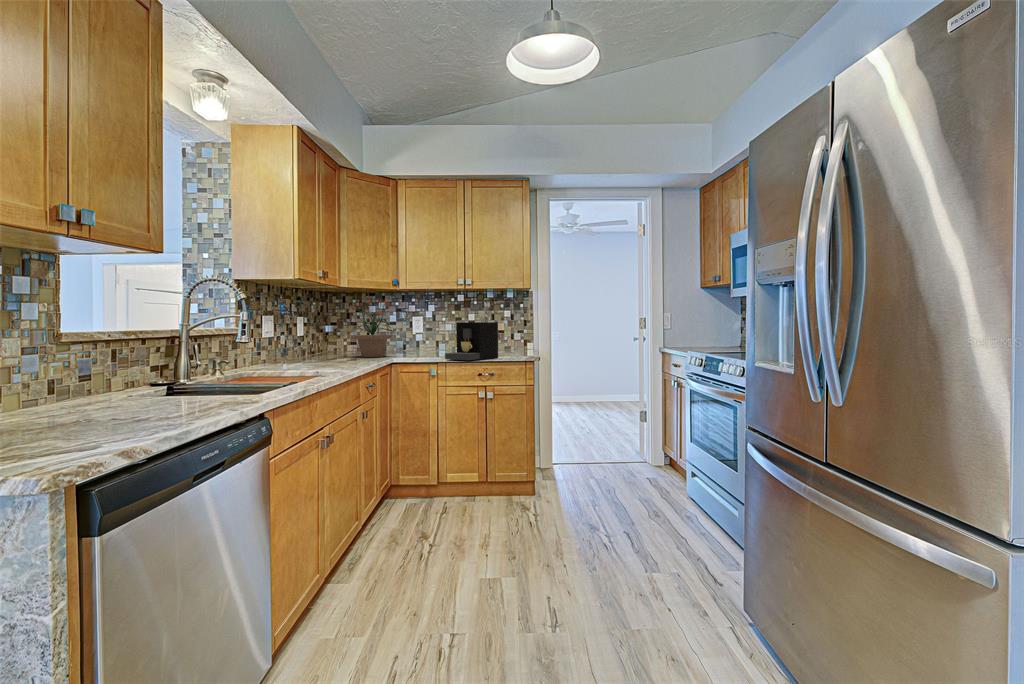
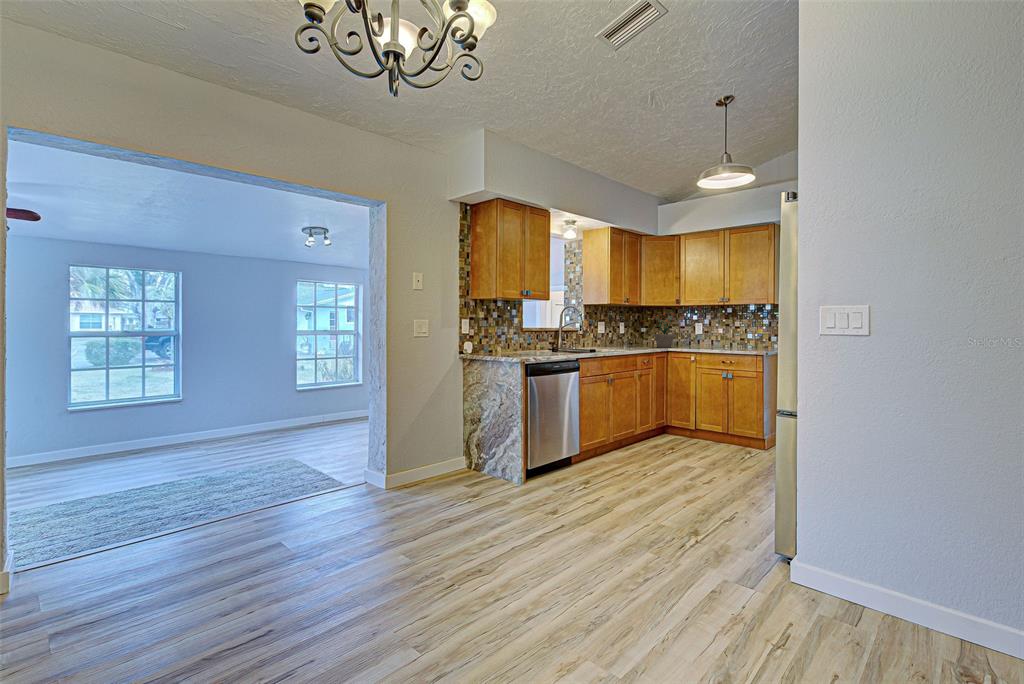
coffee maker: present [445,322,498,360] -> none [701,327,743,351]

